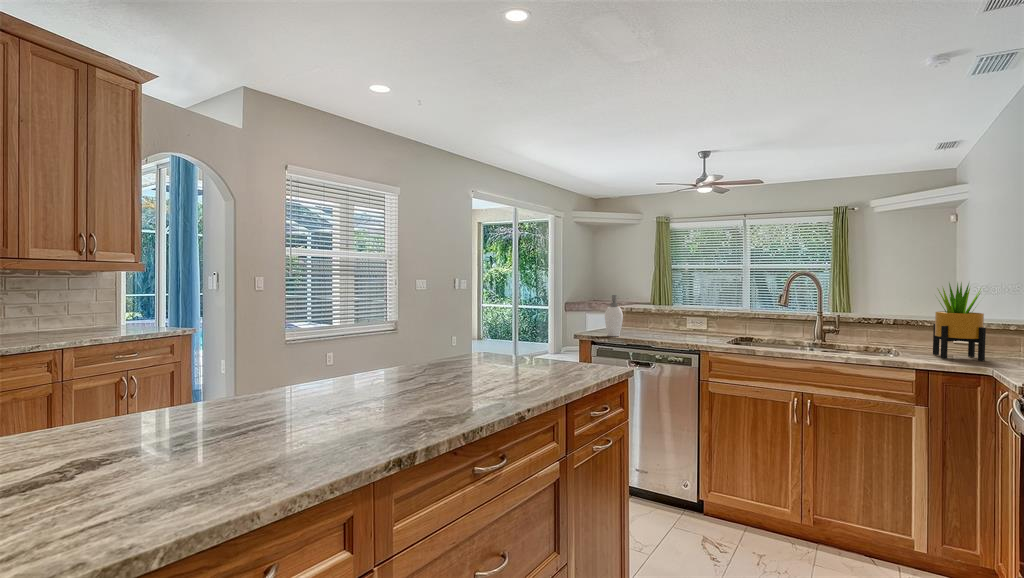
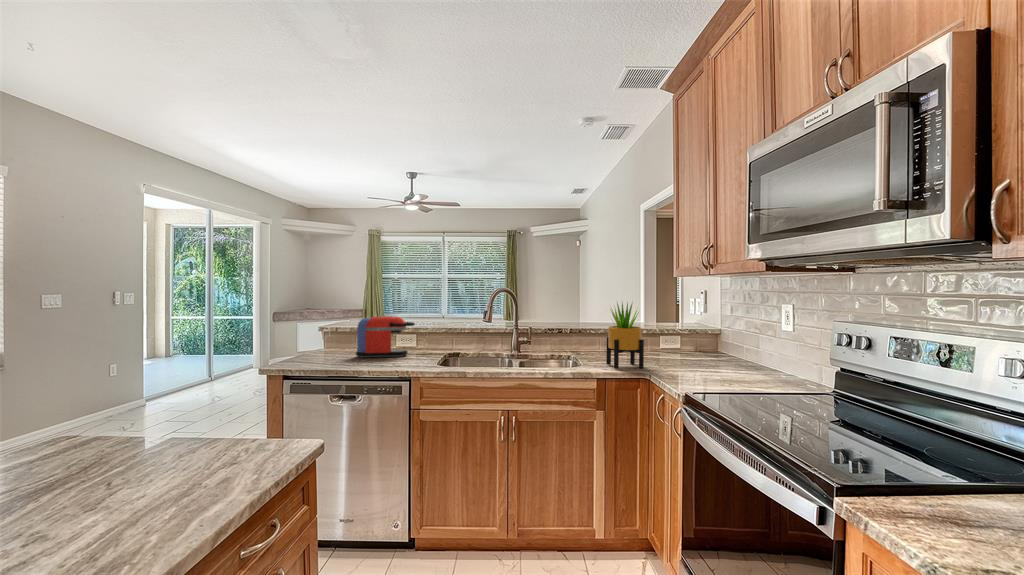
soap dispenser: present [605,295,623,336] -> none [304,317,332,364]
coffee maker: none [649,297,706,336] -> present [356,317,415,357]

